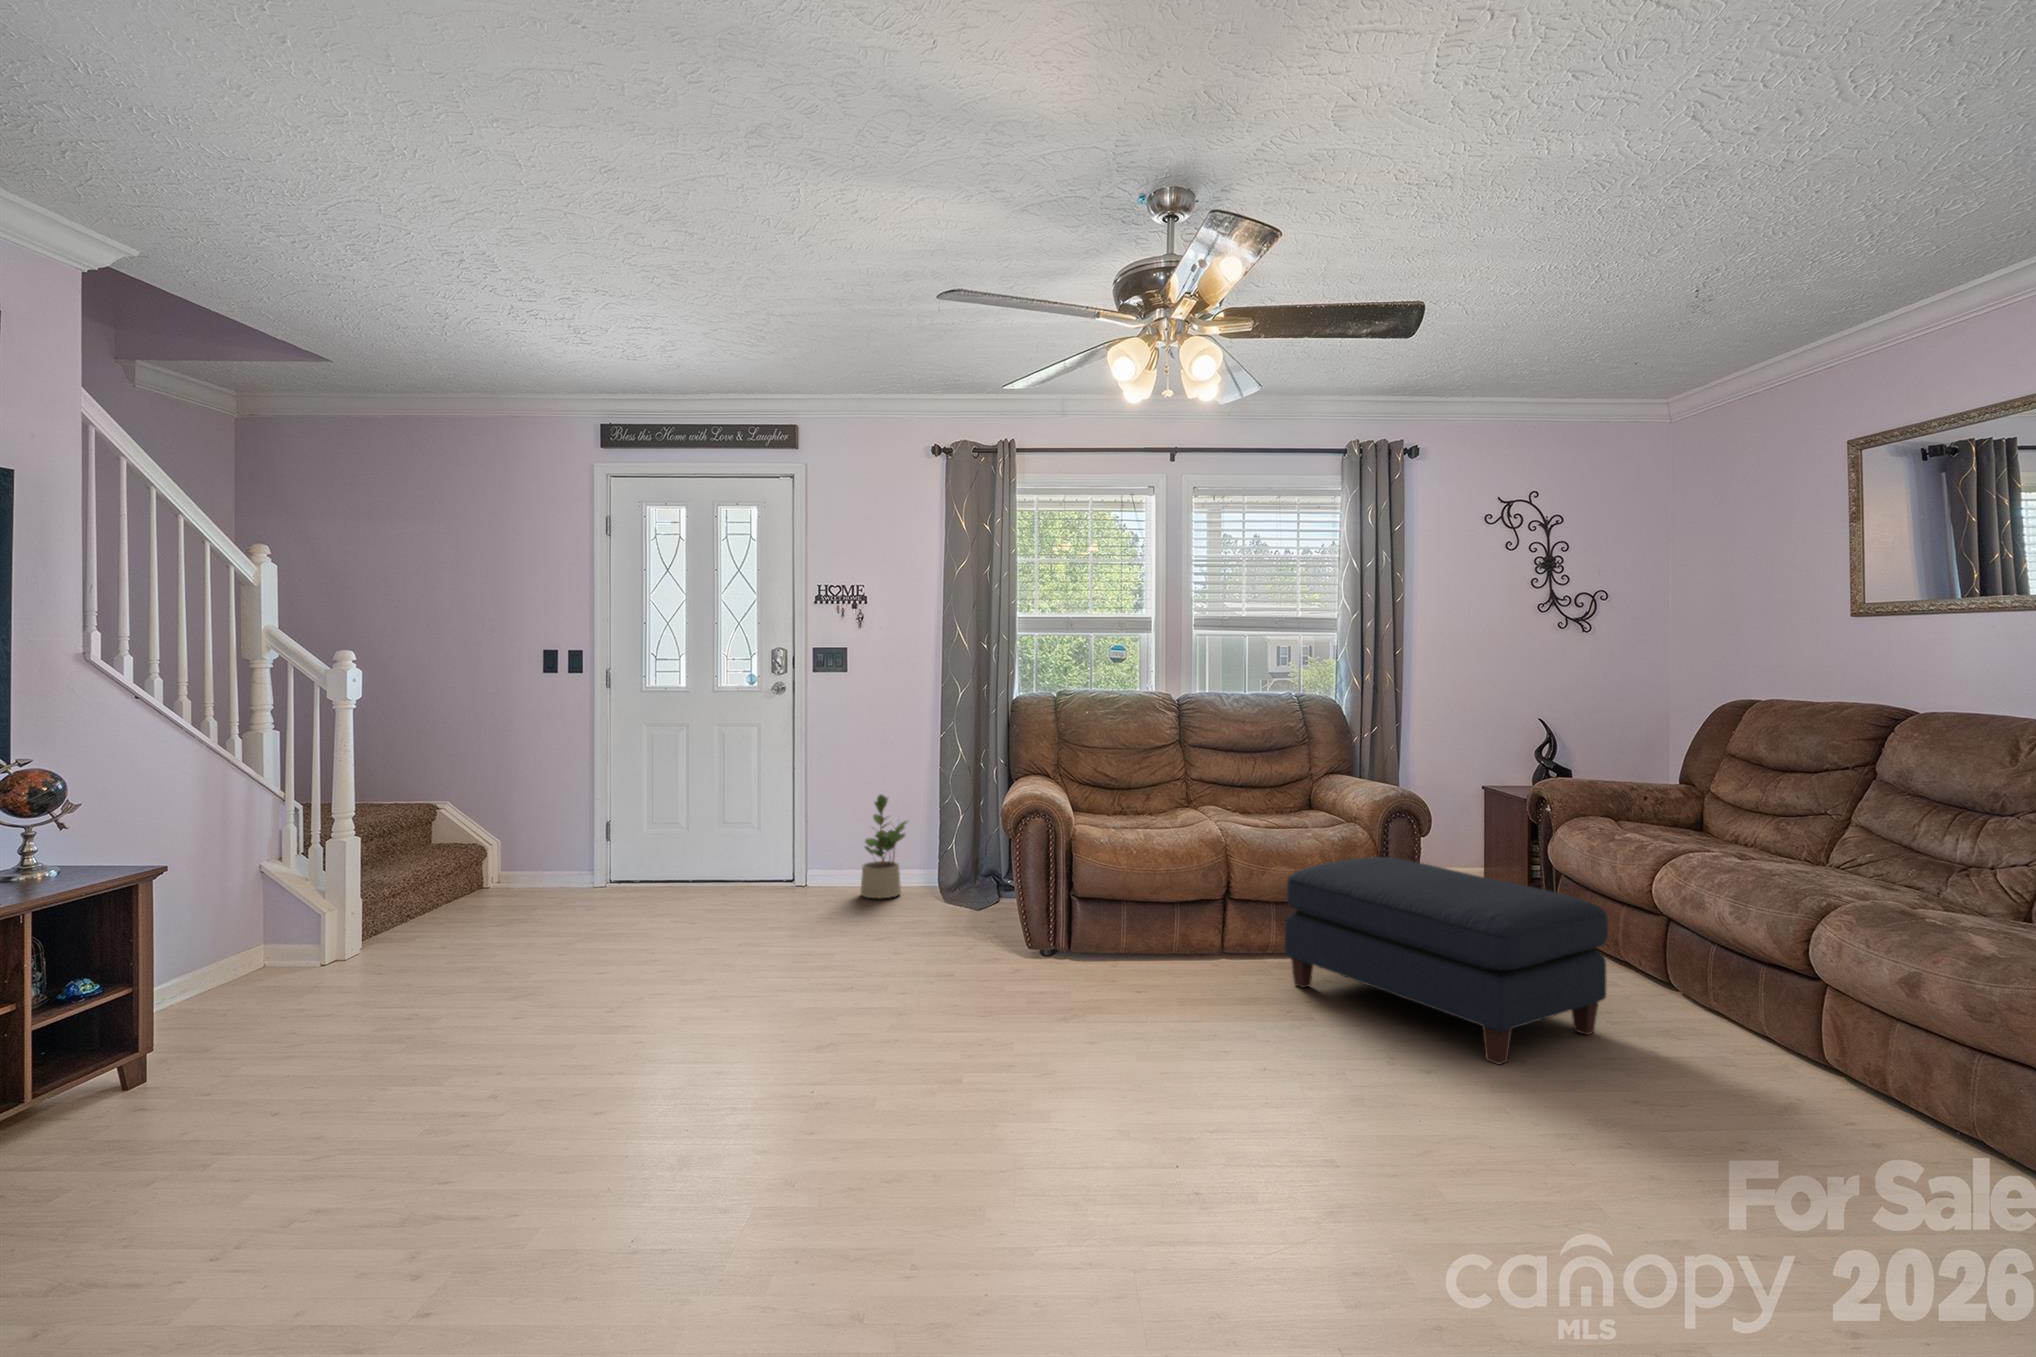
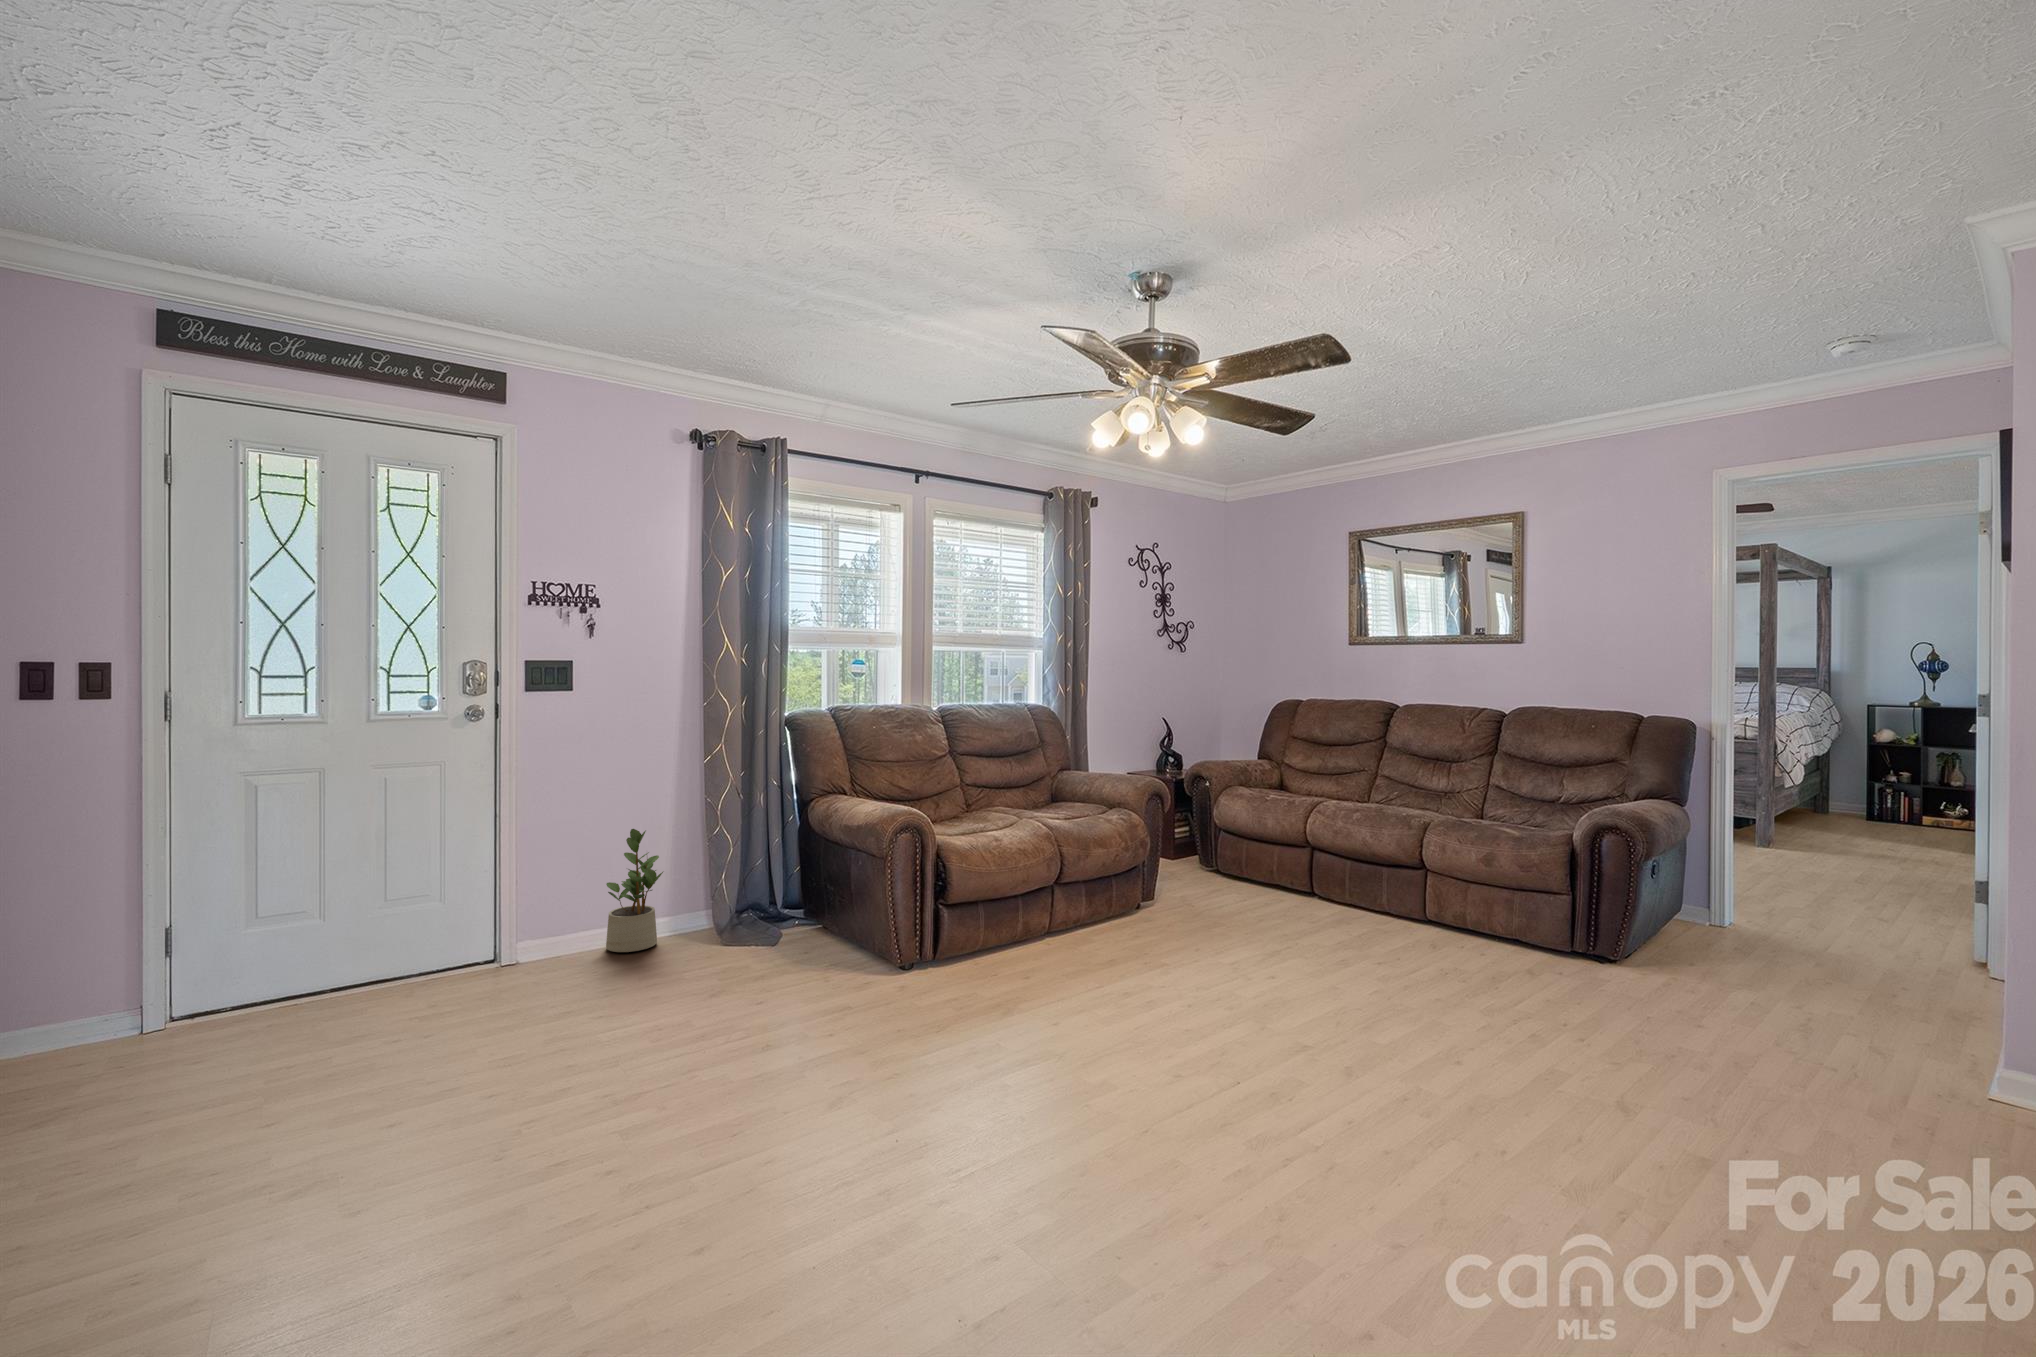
ottoman: present [1285,857,1608,1064] -> none [1132,835,1358,982]

